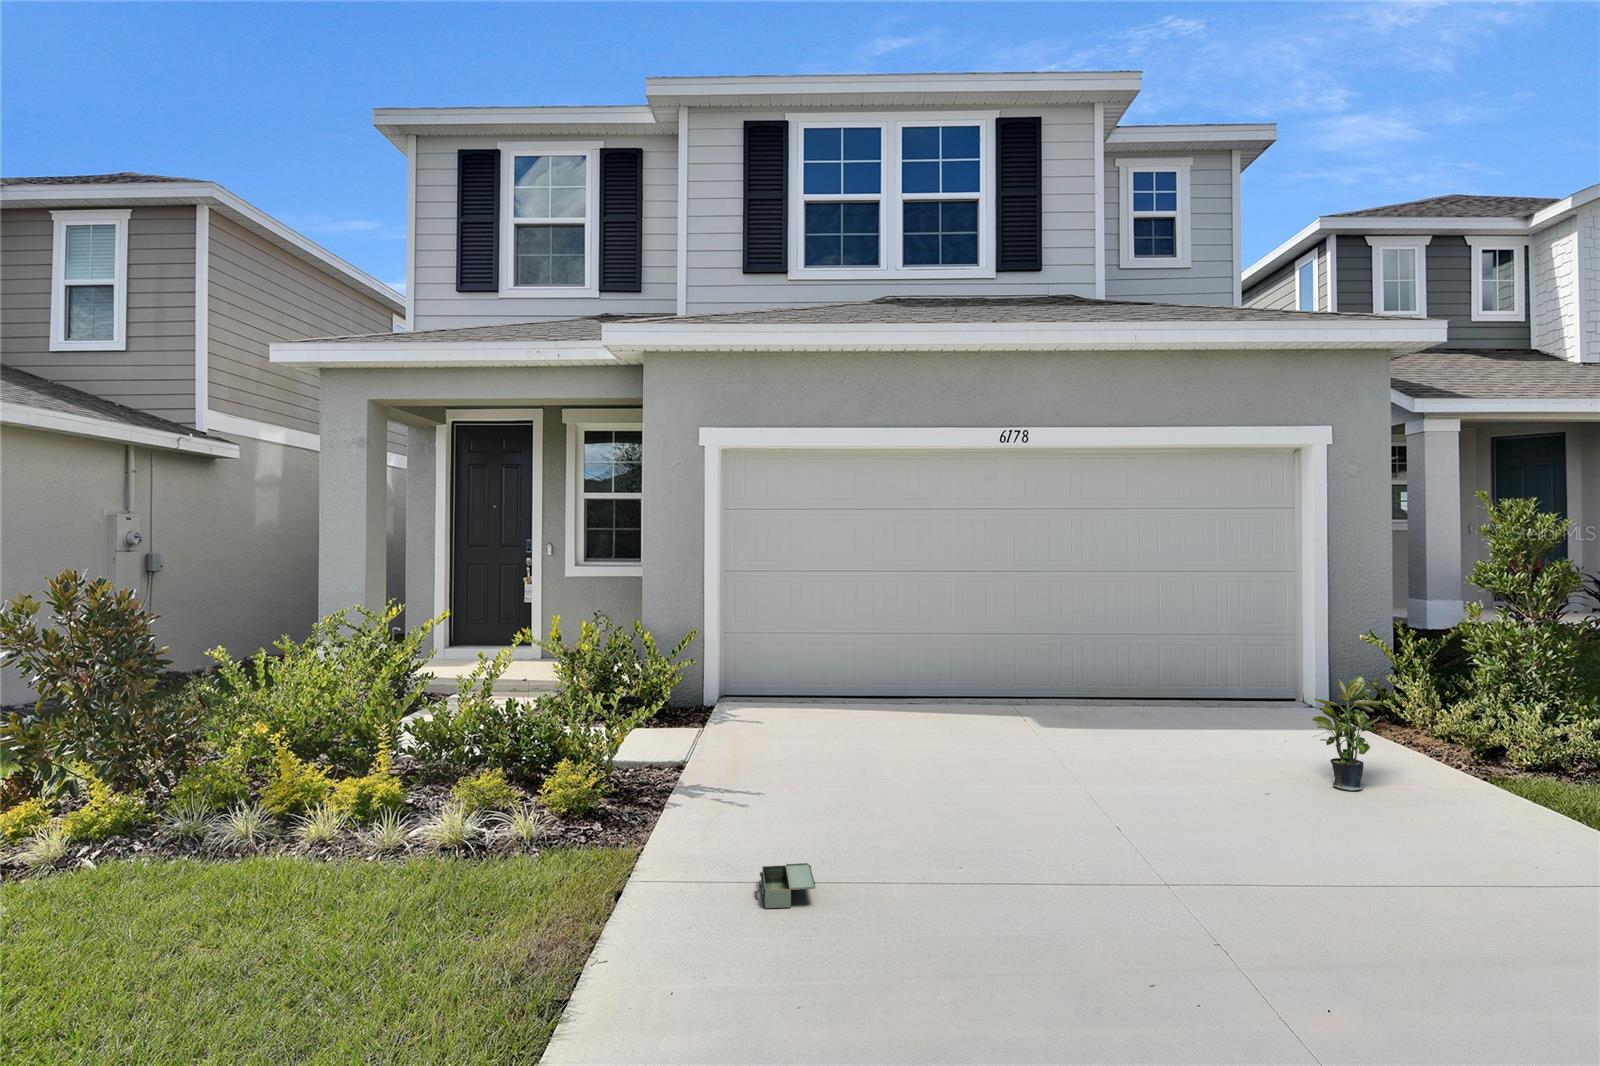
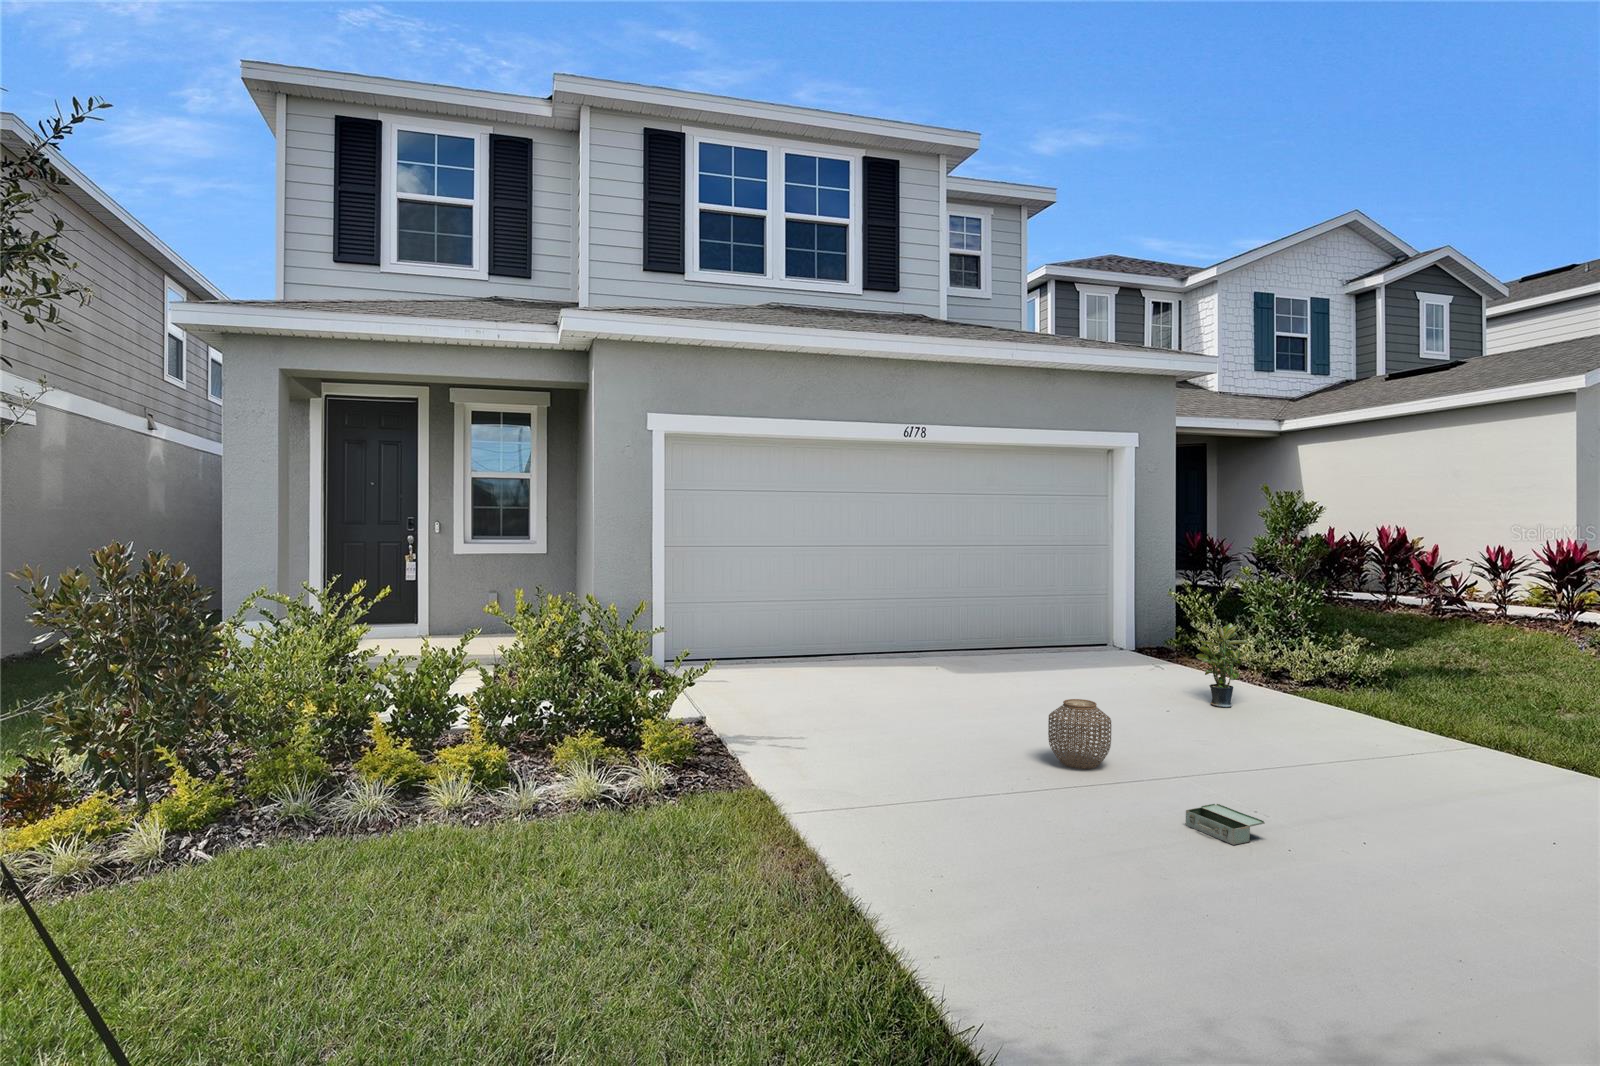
woven basket: none [996,763,1074,853] -> present [1048,699,1111,769]
toolbox: present [757,863,816,908] -> present [1186,804,1265,845]

